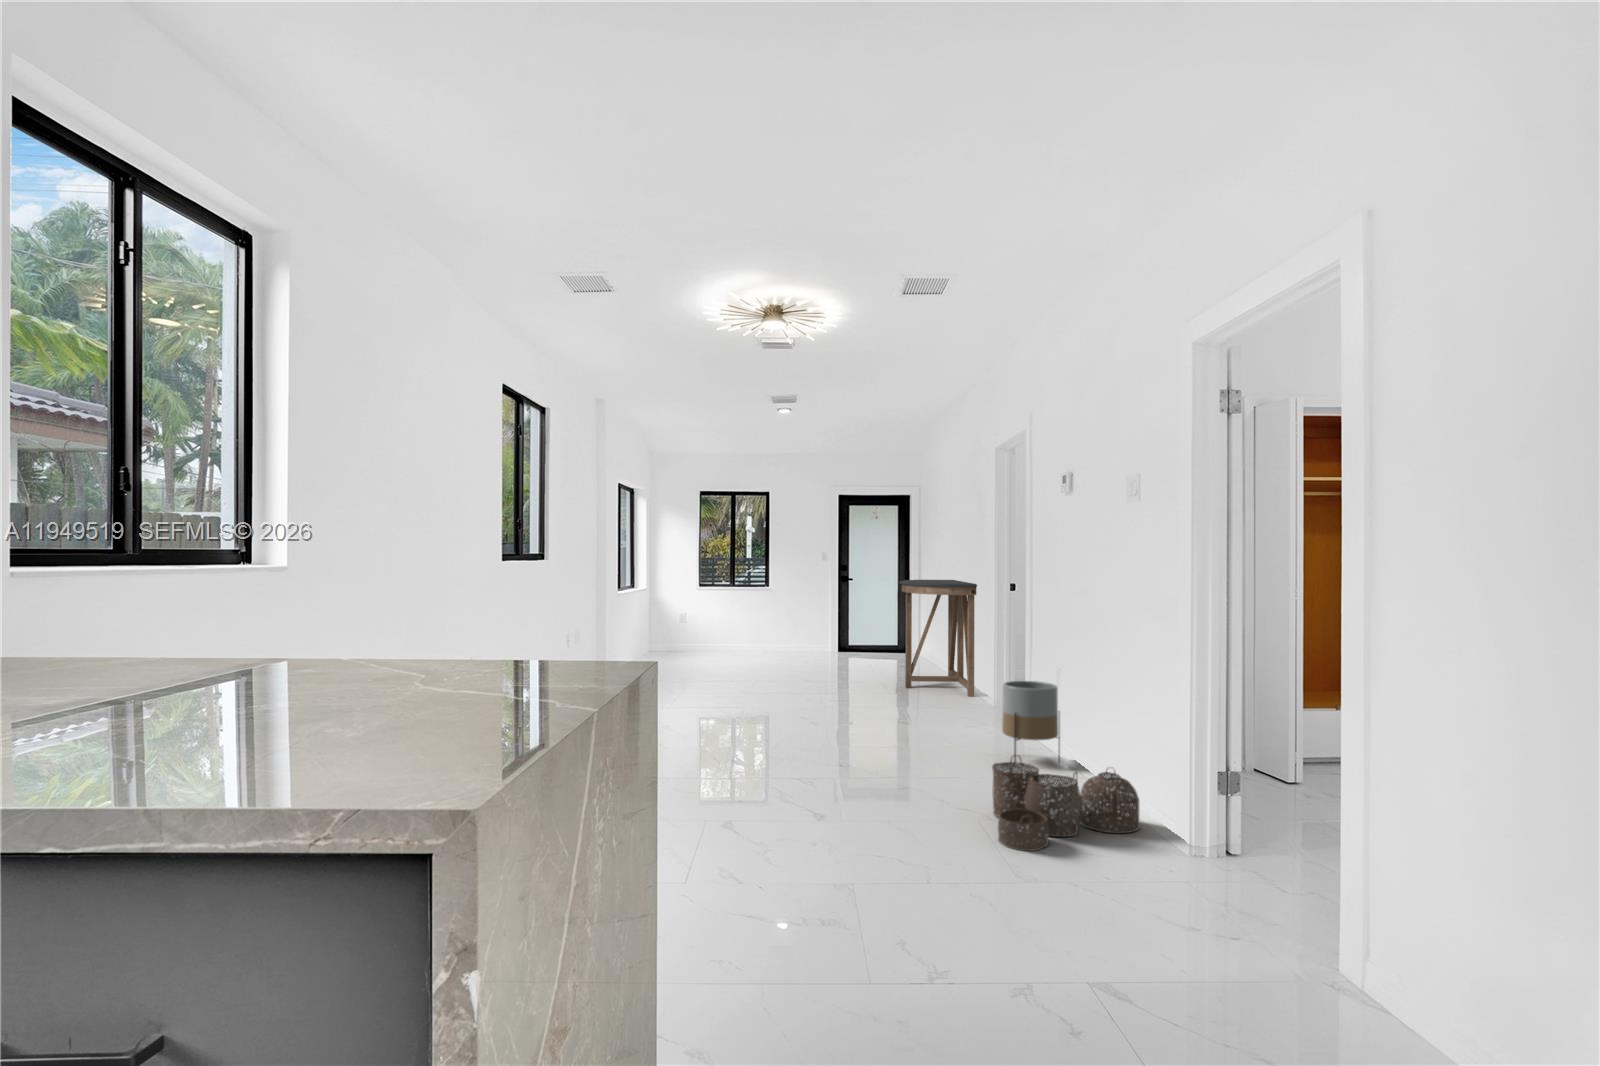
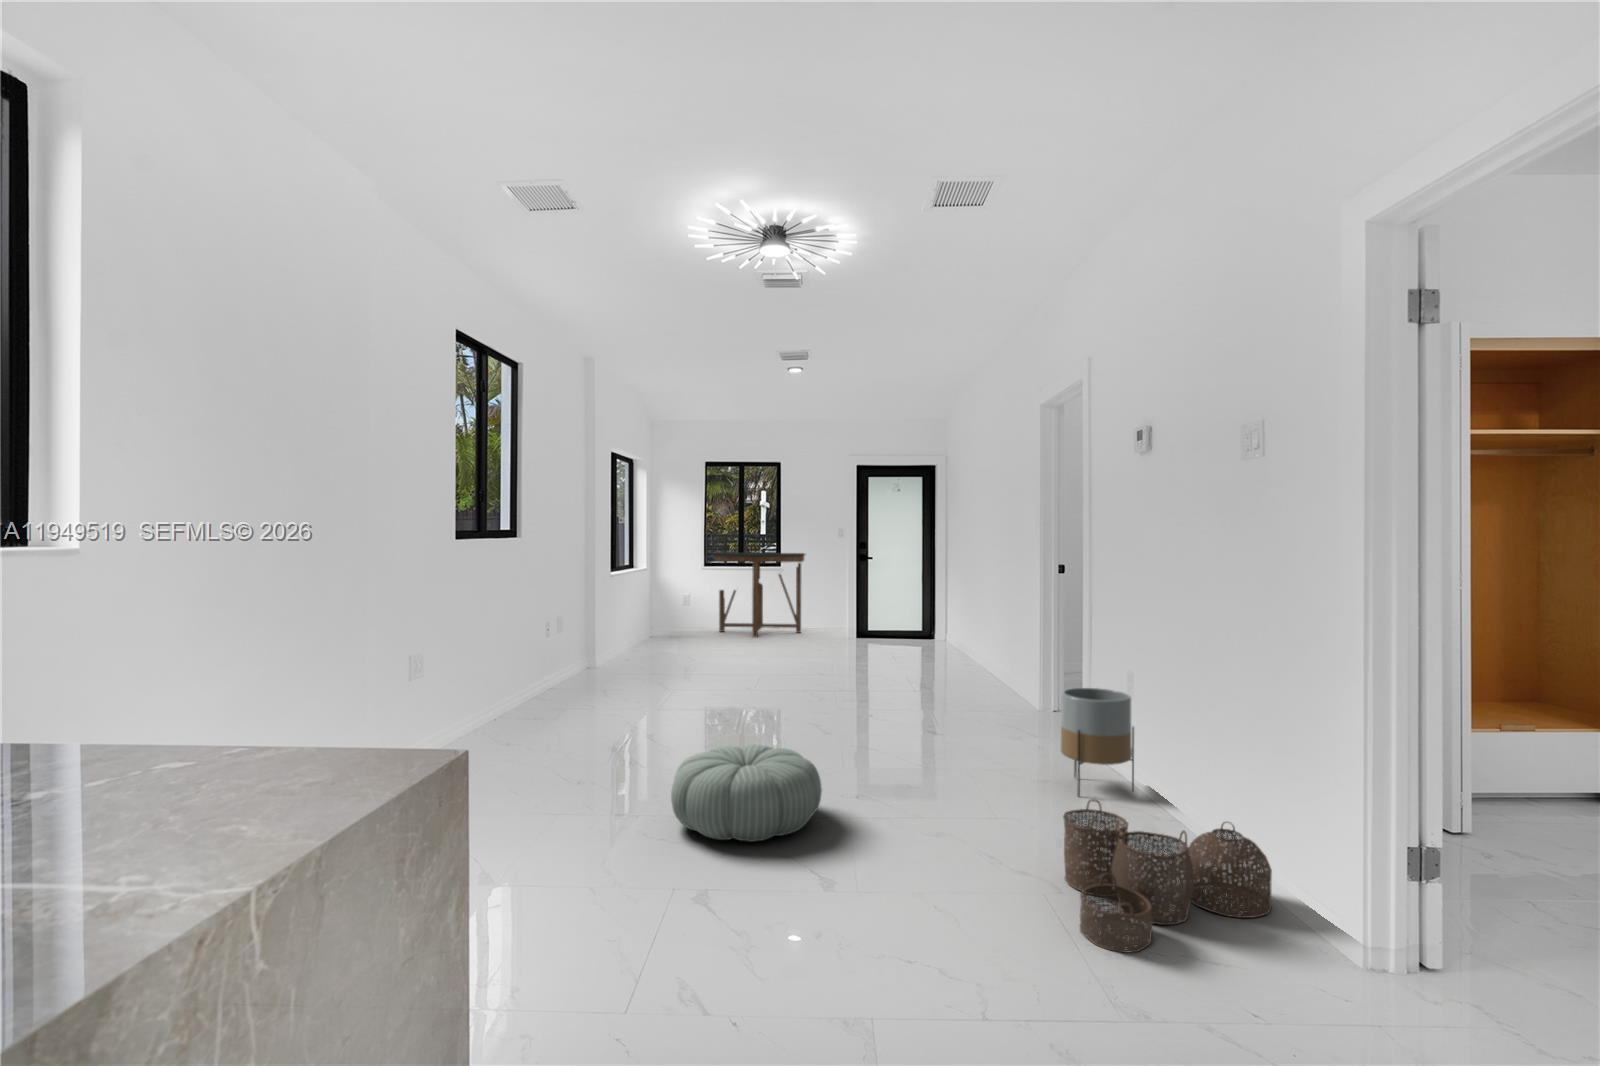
console table: present [899,580,977,697] -> present [713,553,805,637]
pouf: none [692,723,810,793] -> present [671,744,822,842]

